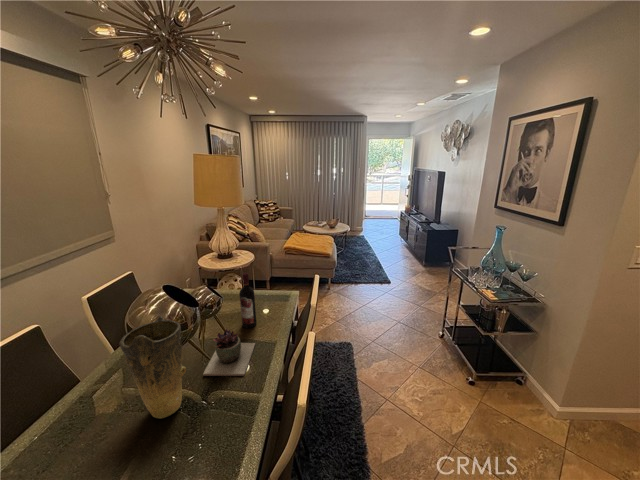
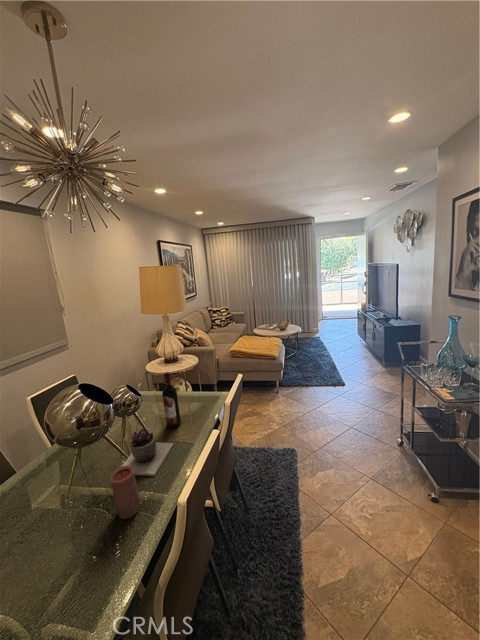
vase: present [119,316,186,418] -> none [29,413,93,515]
candle: none [212,368,238,418] -> present [110,466,141,519]

